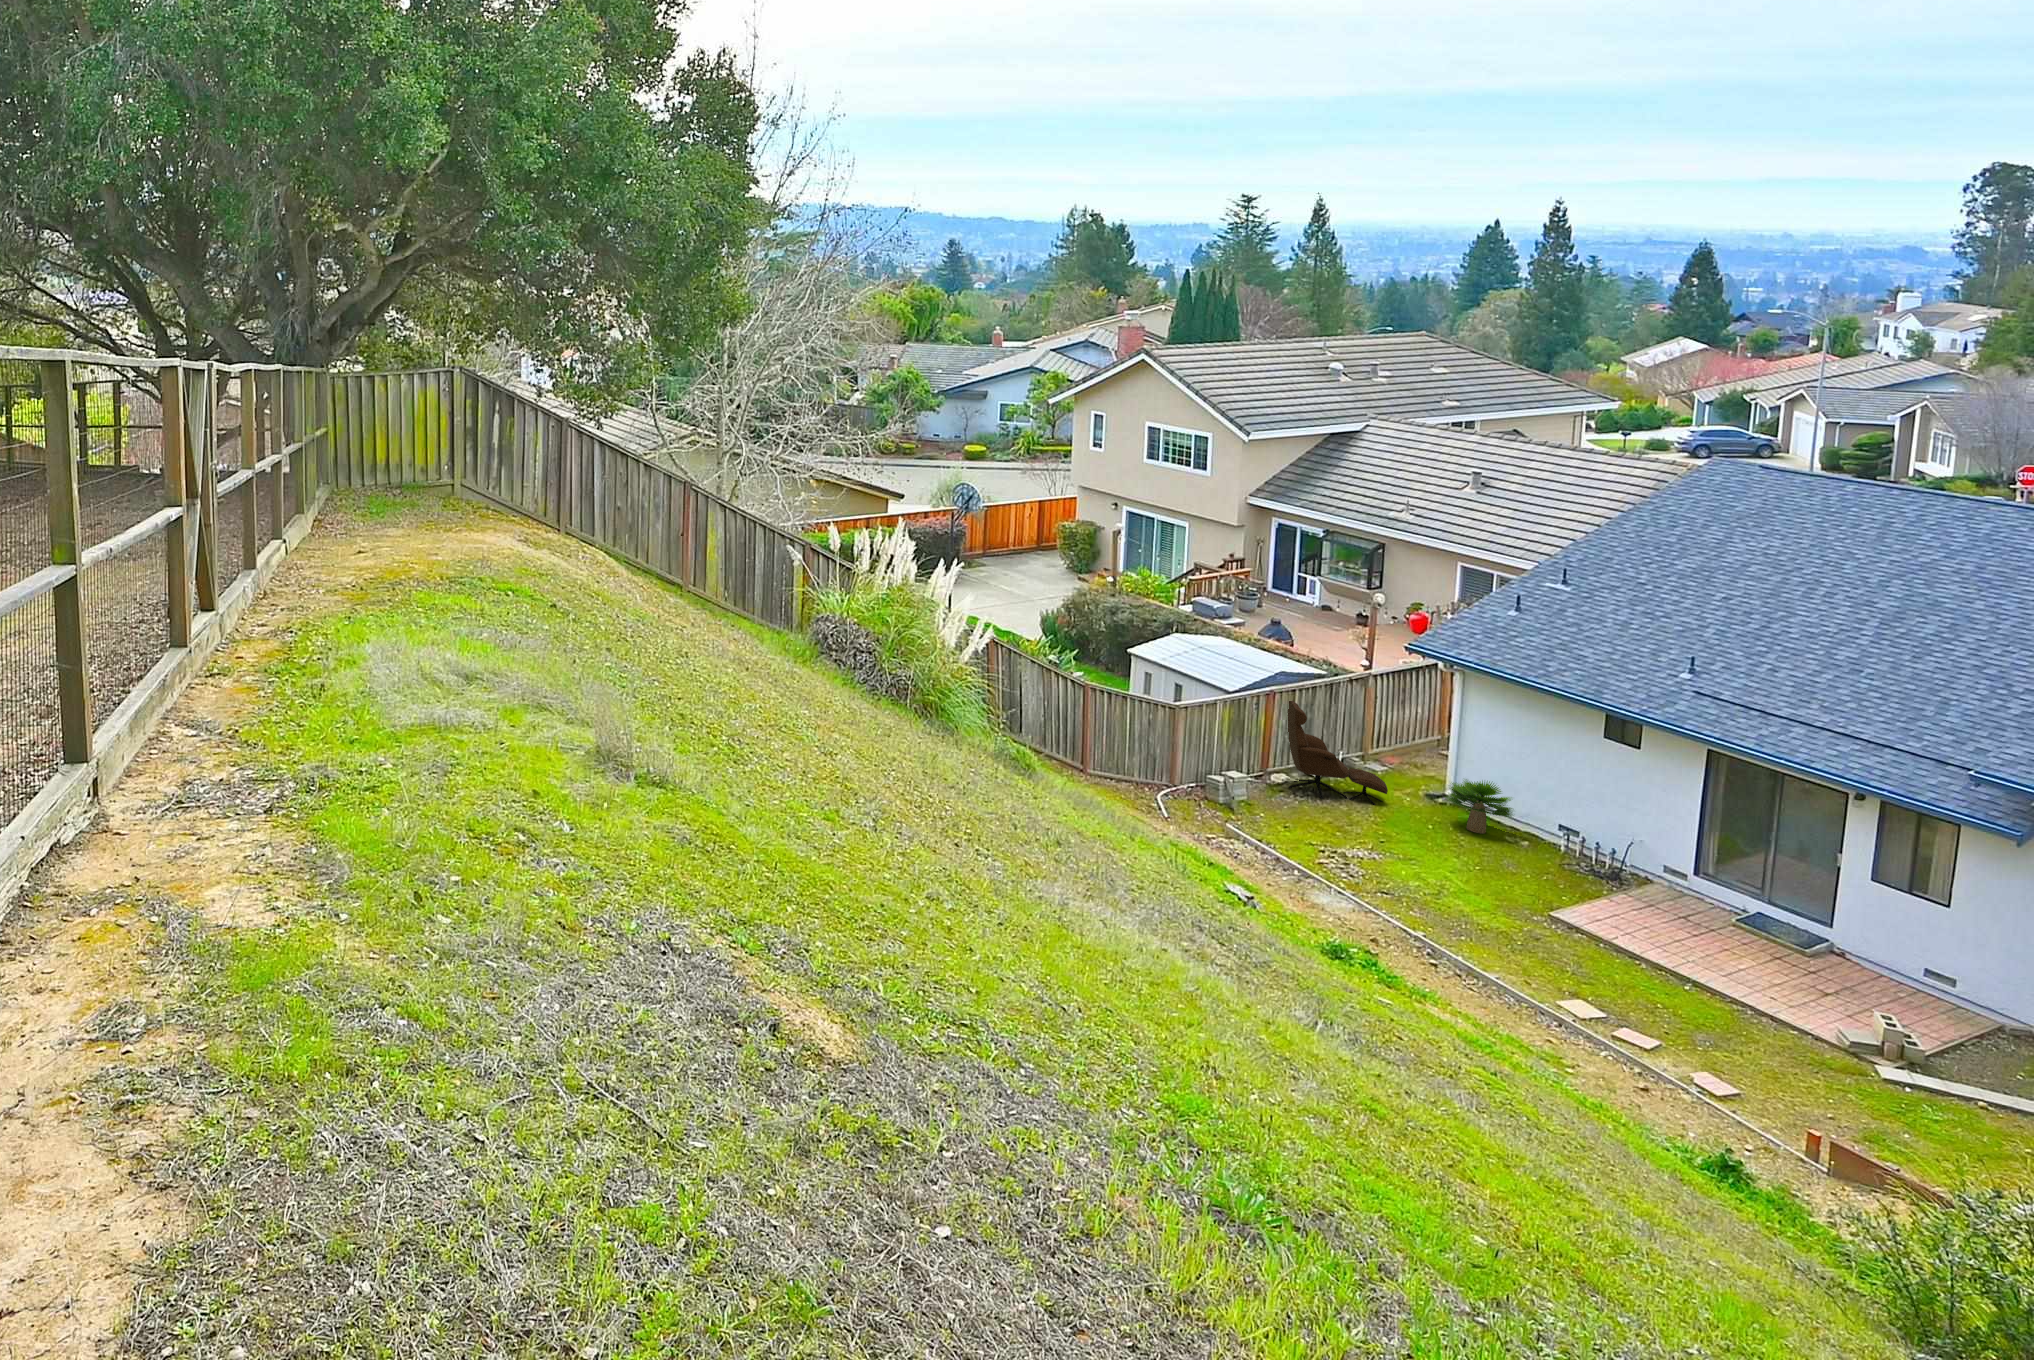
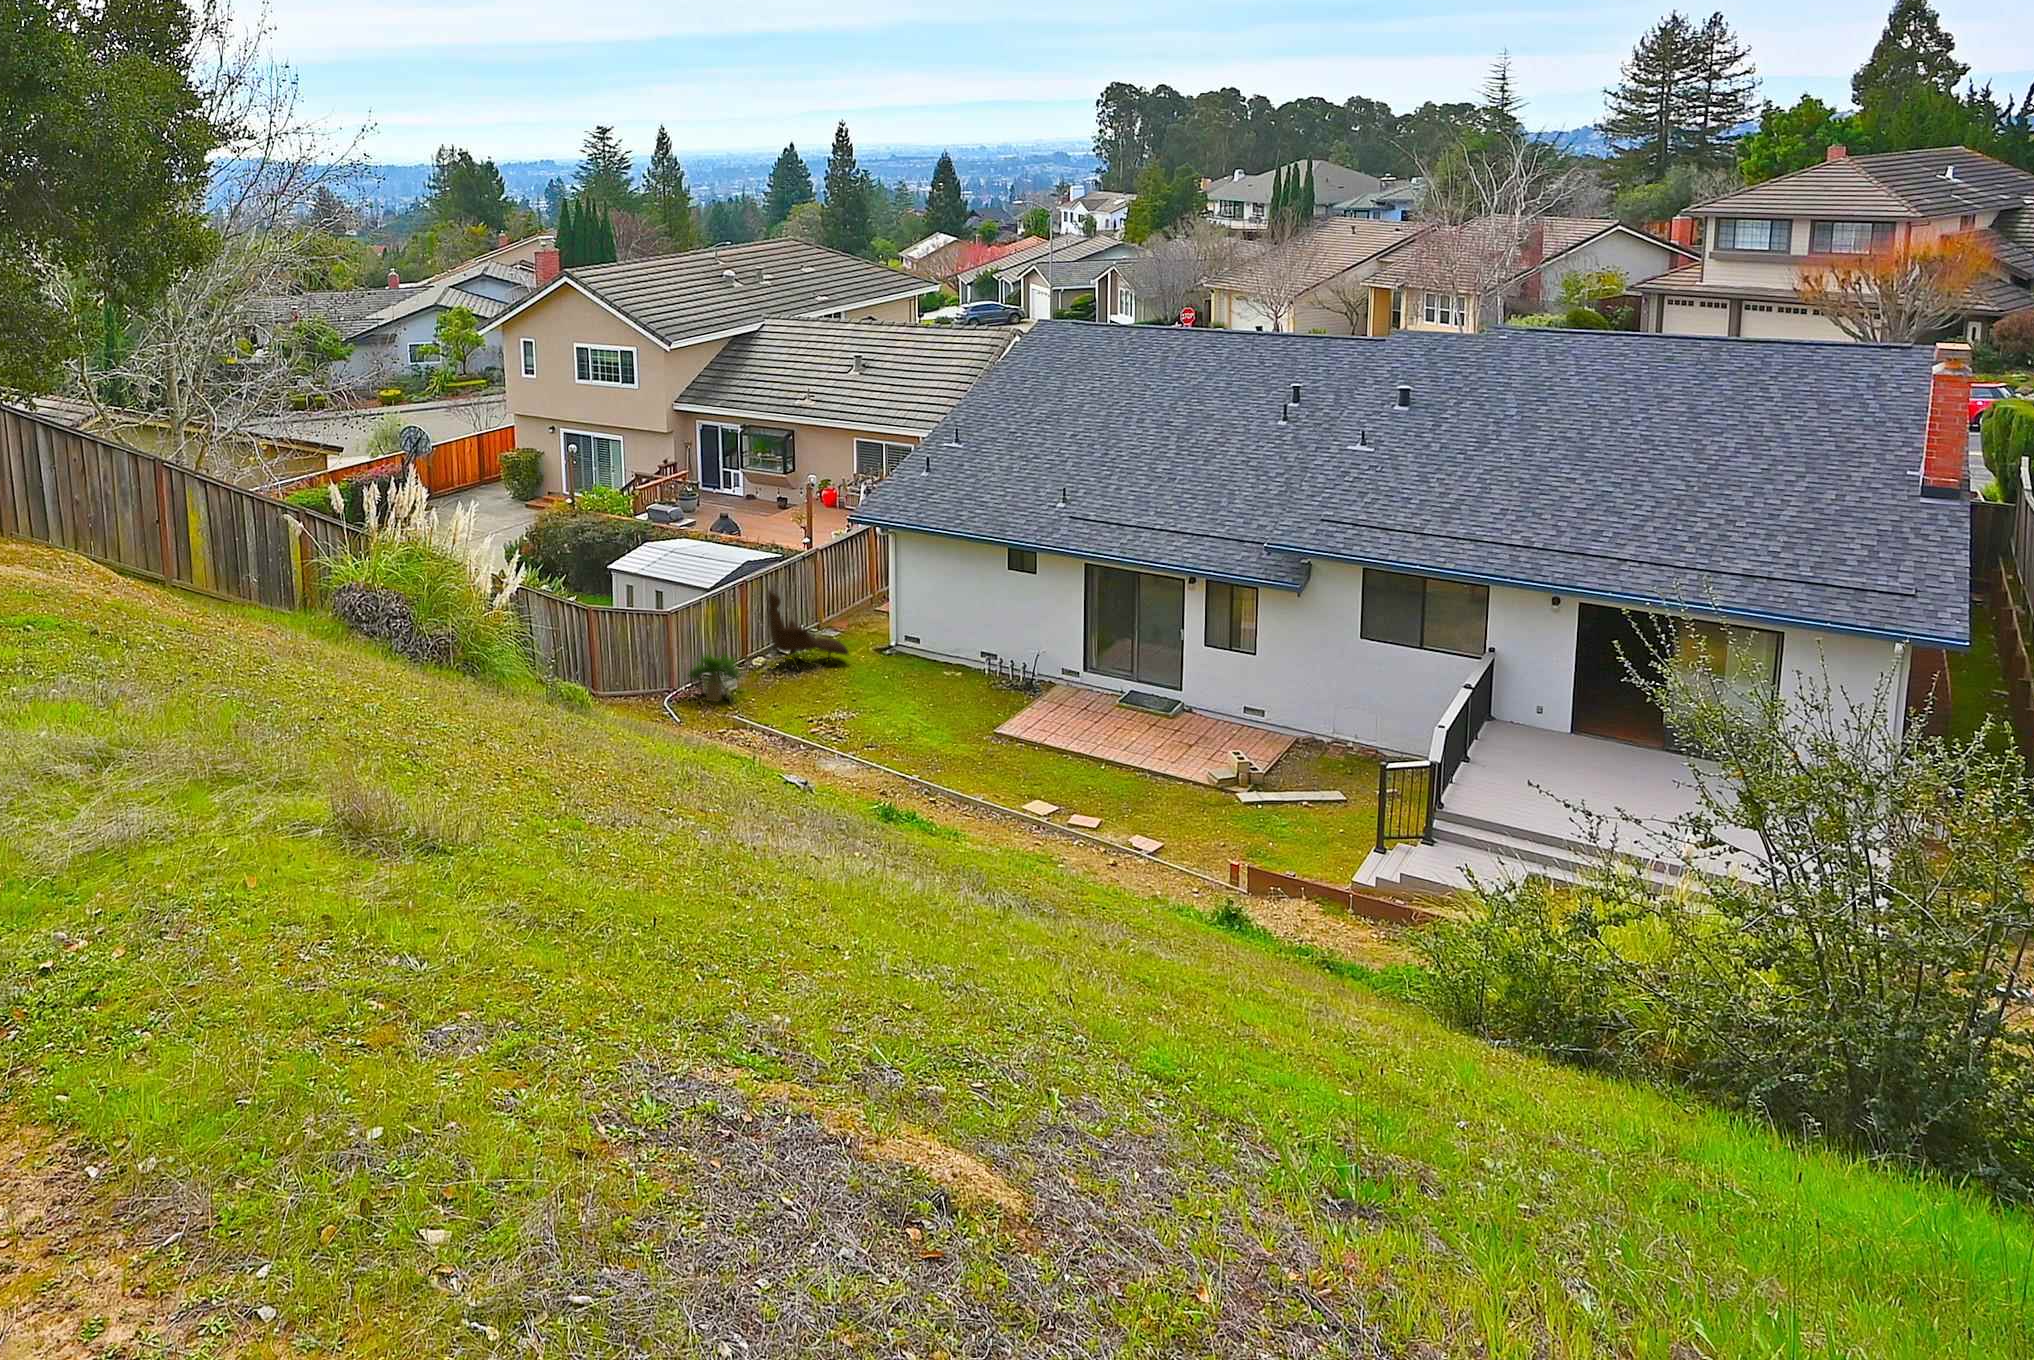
potted plant: present [1447,779,1513,834] -> present [688,652,740,701]

